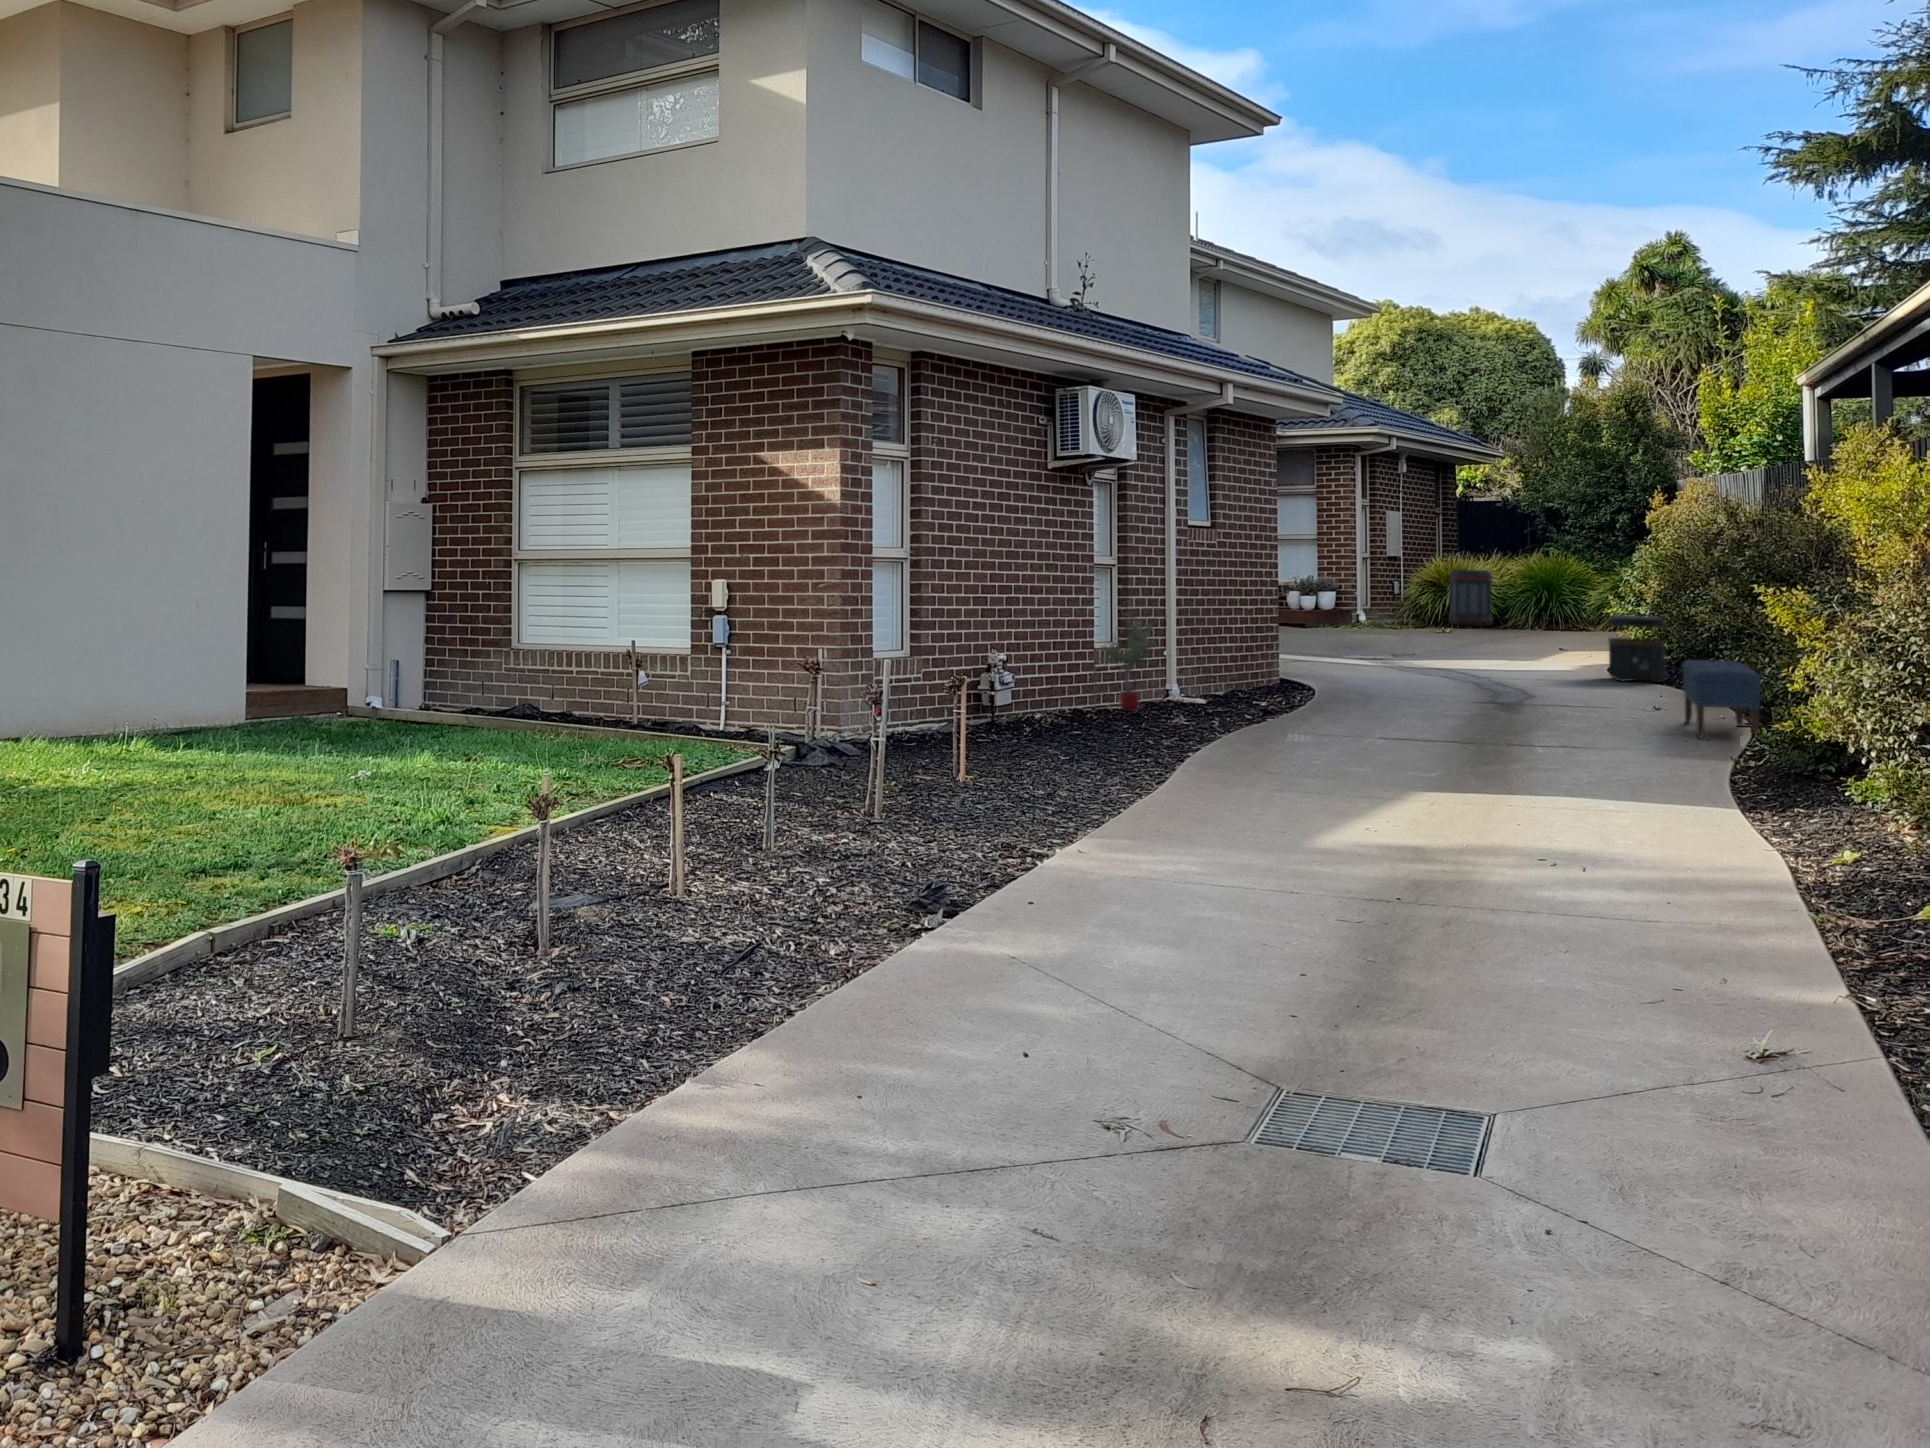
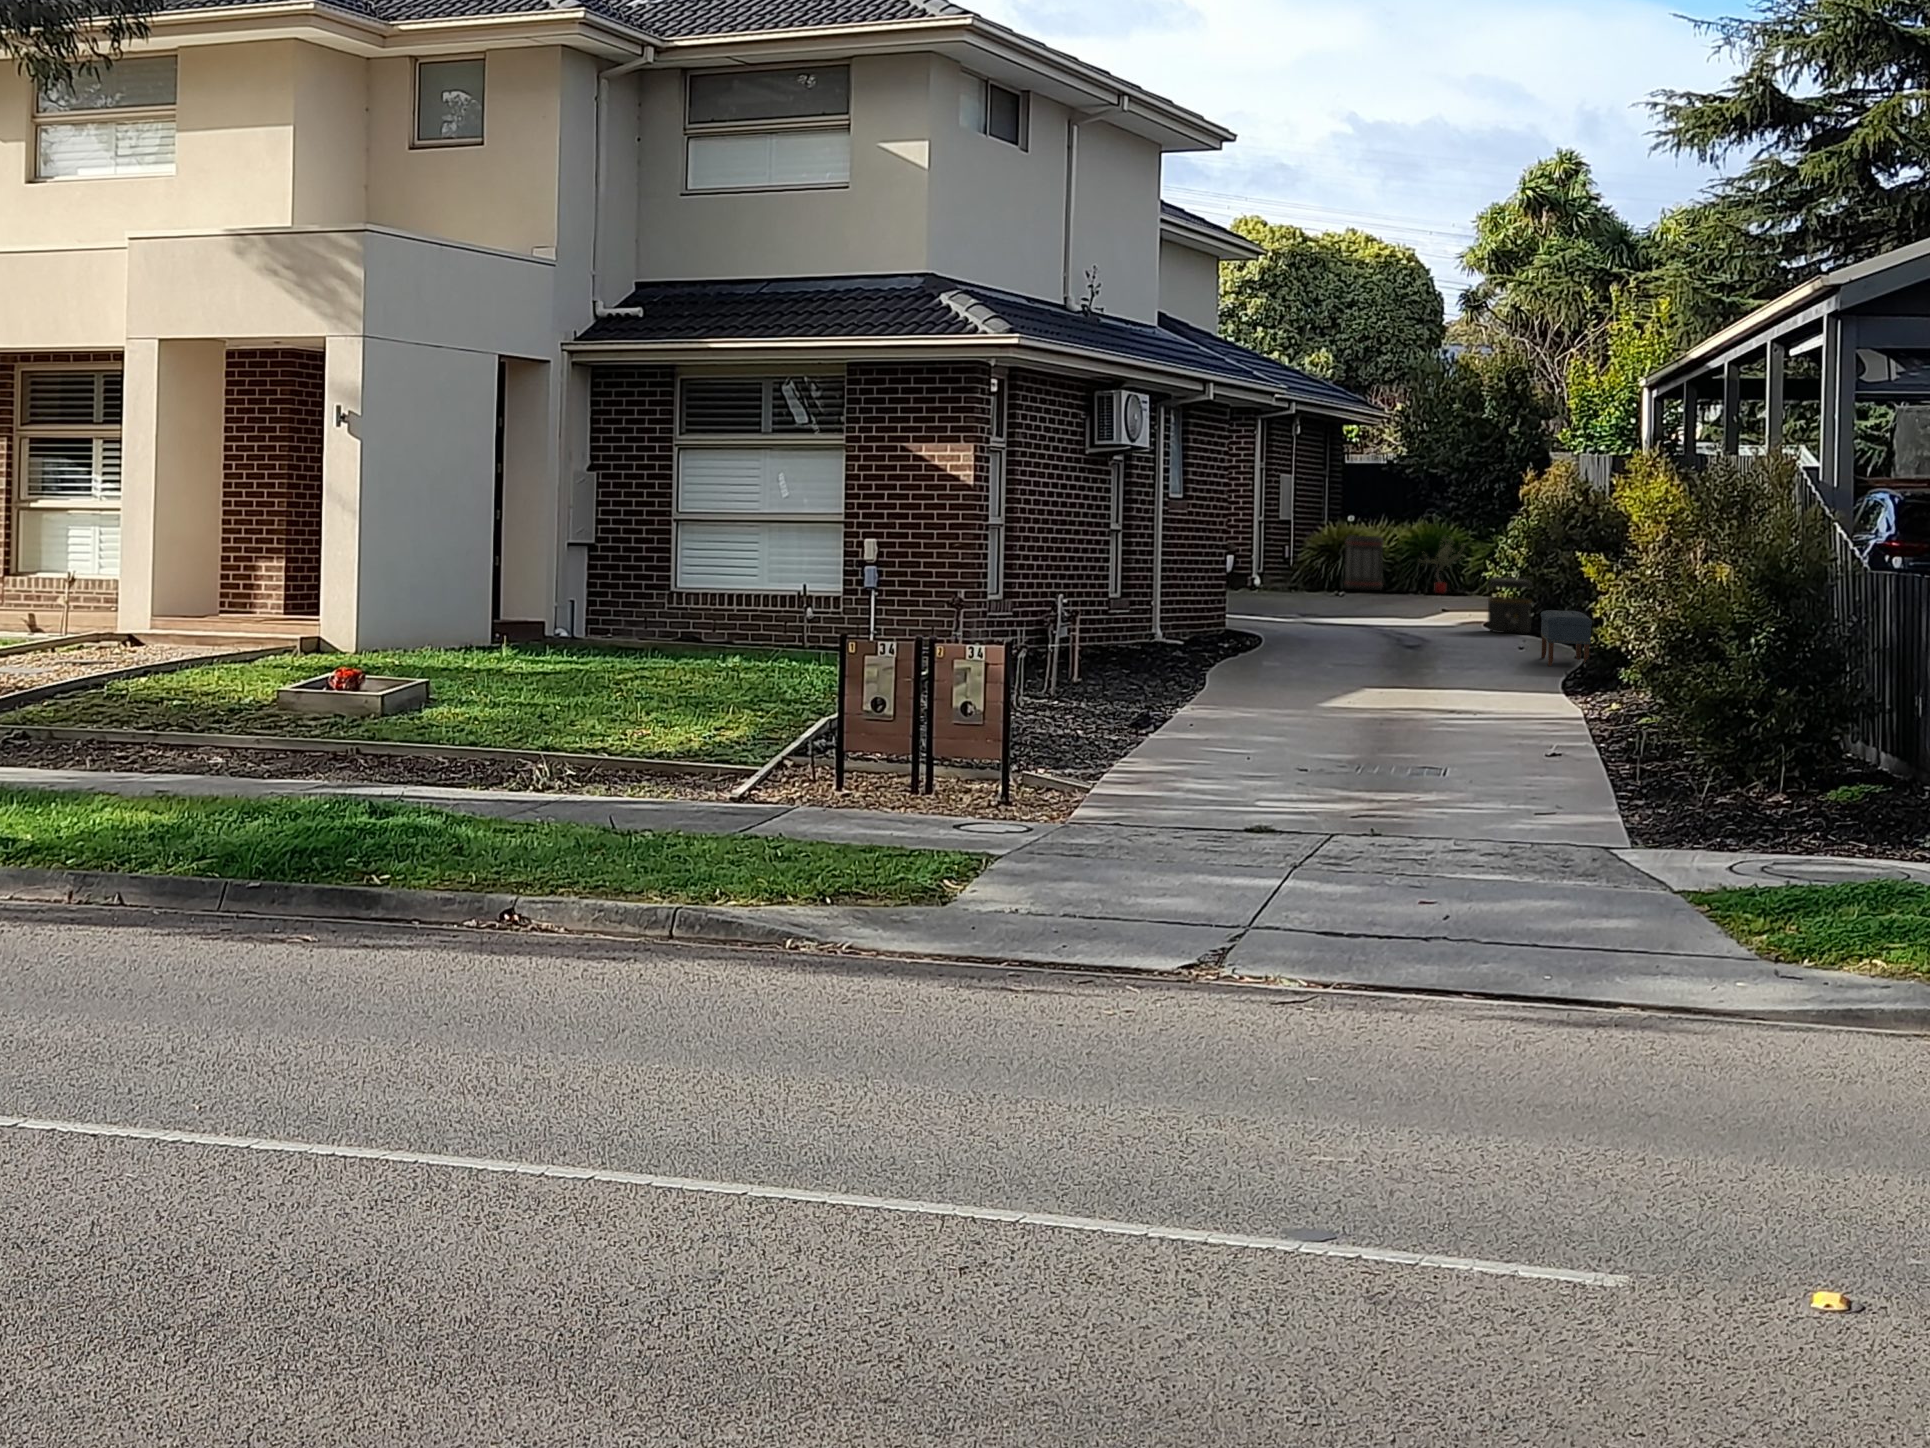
potted tree: present [1098,613,1155,711] -> present [1419,536,1466,594]

